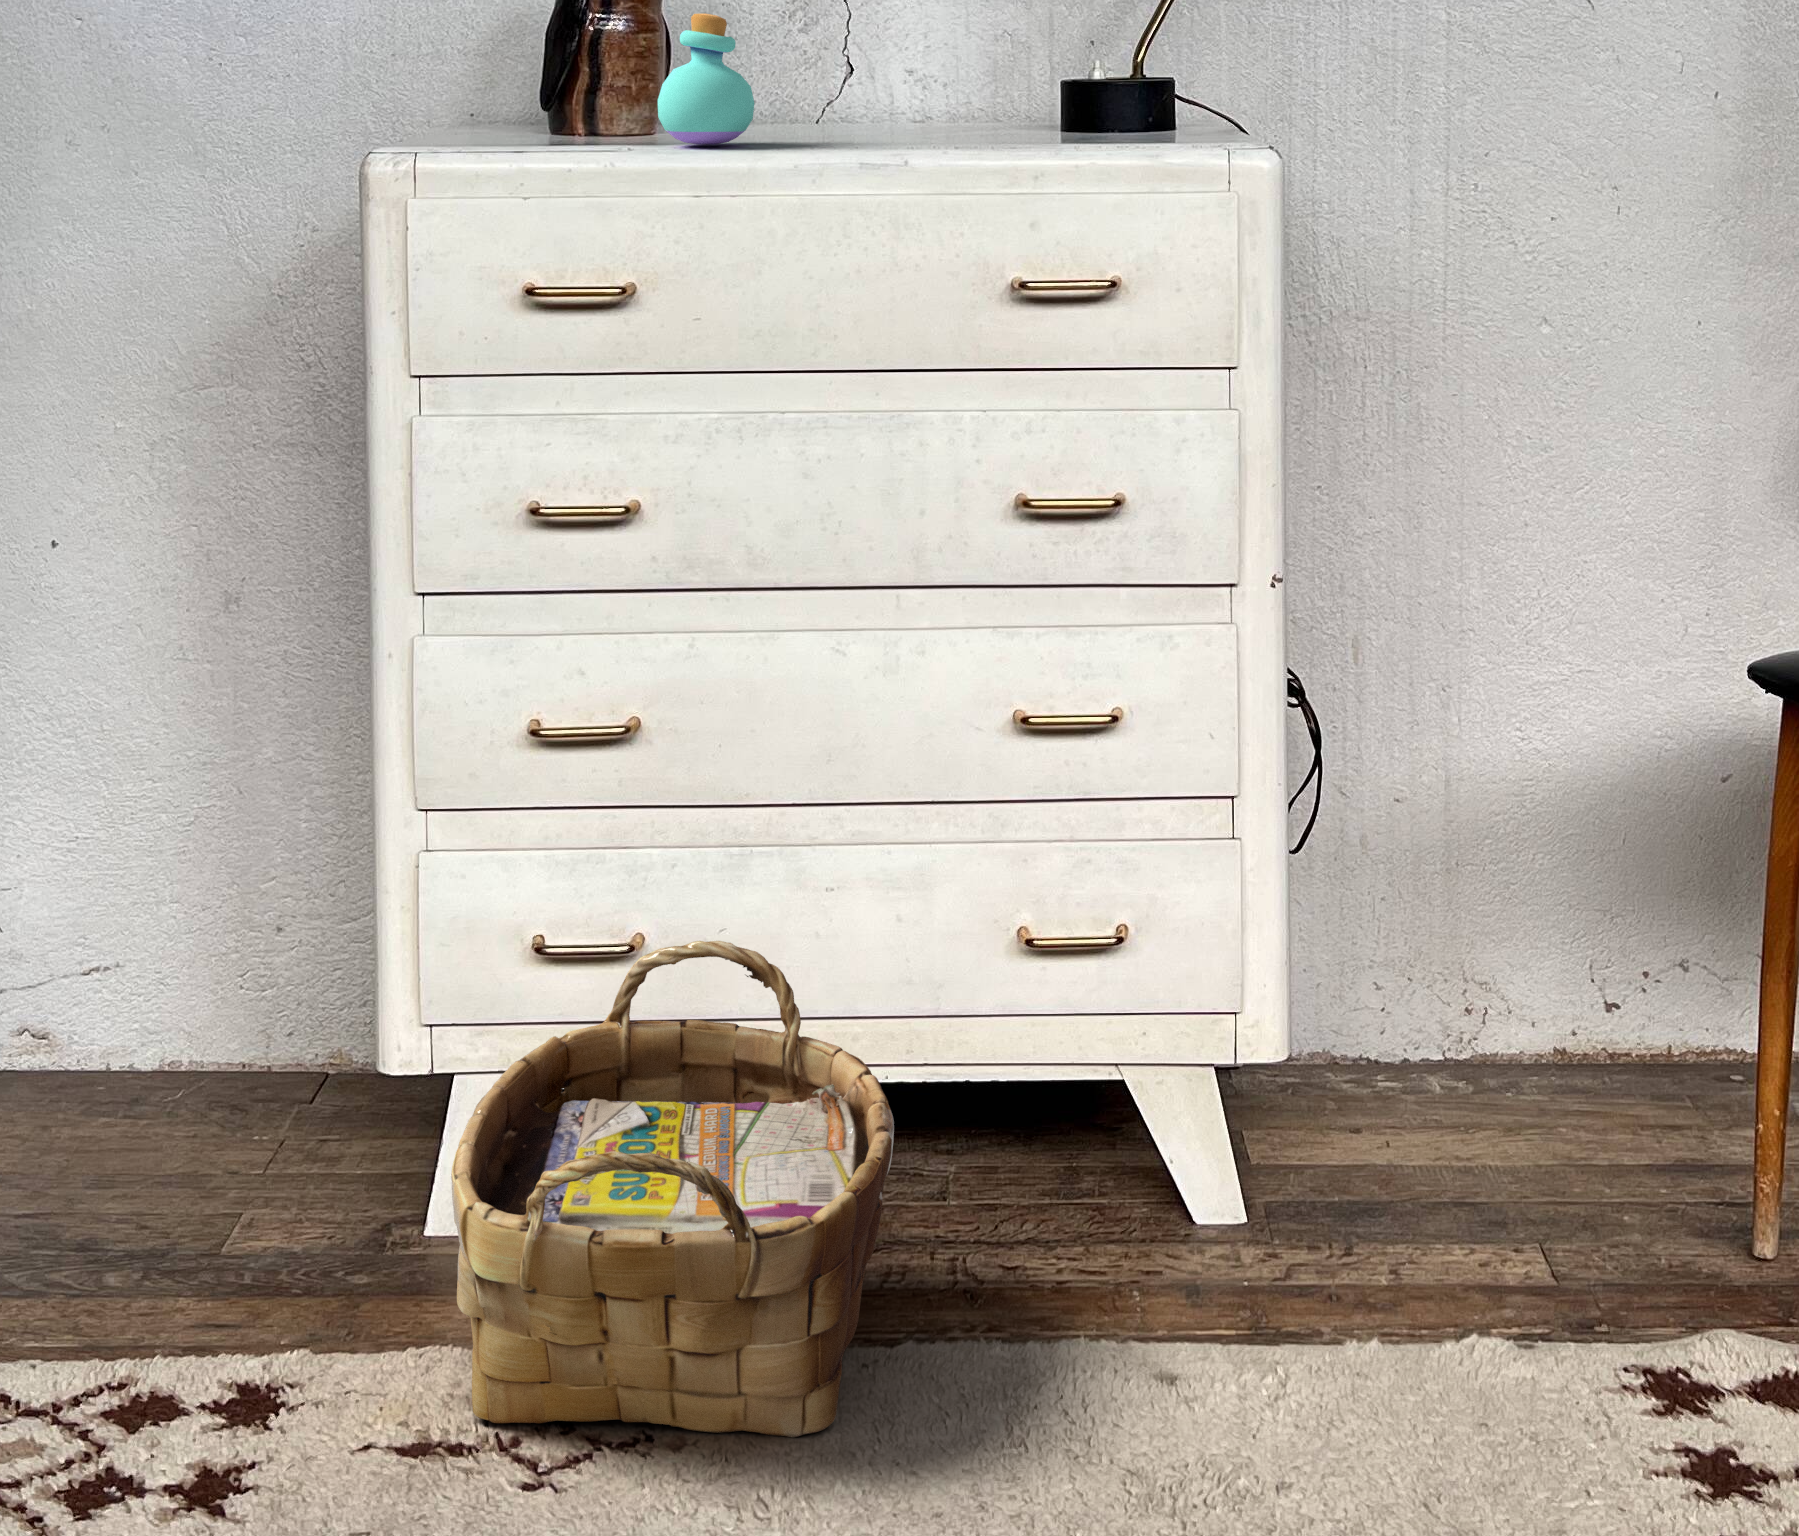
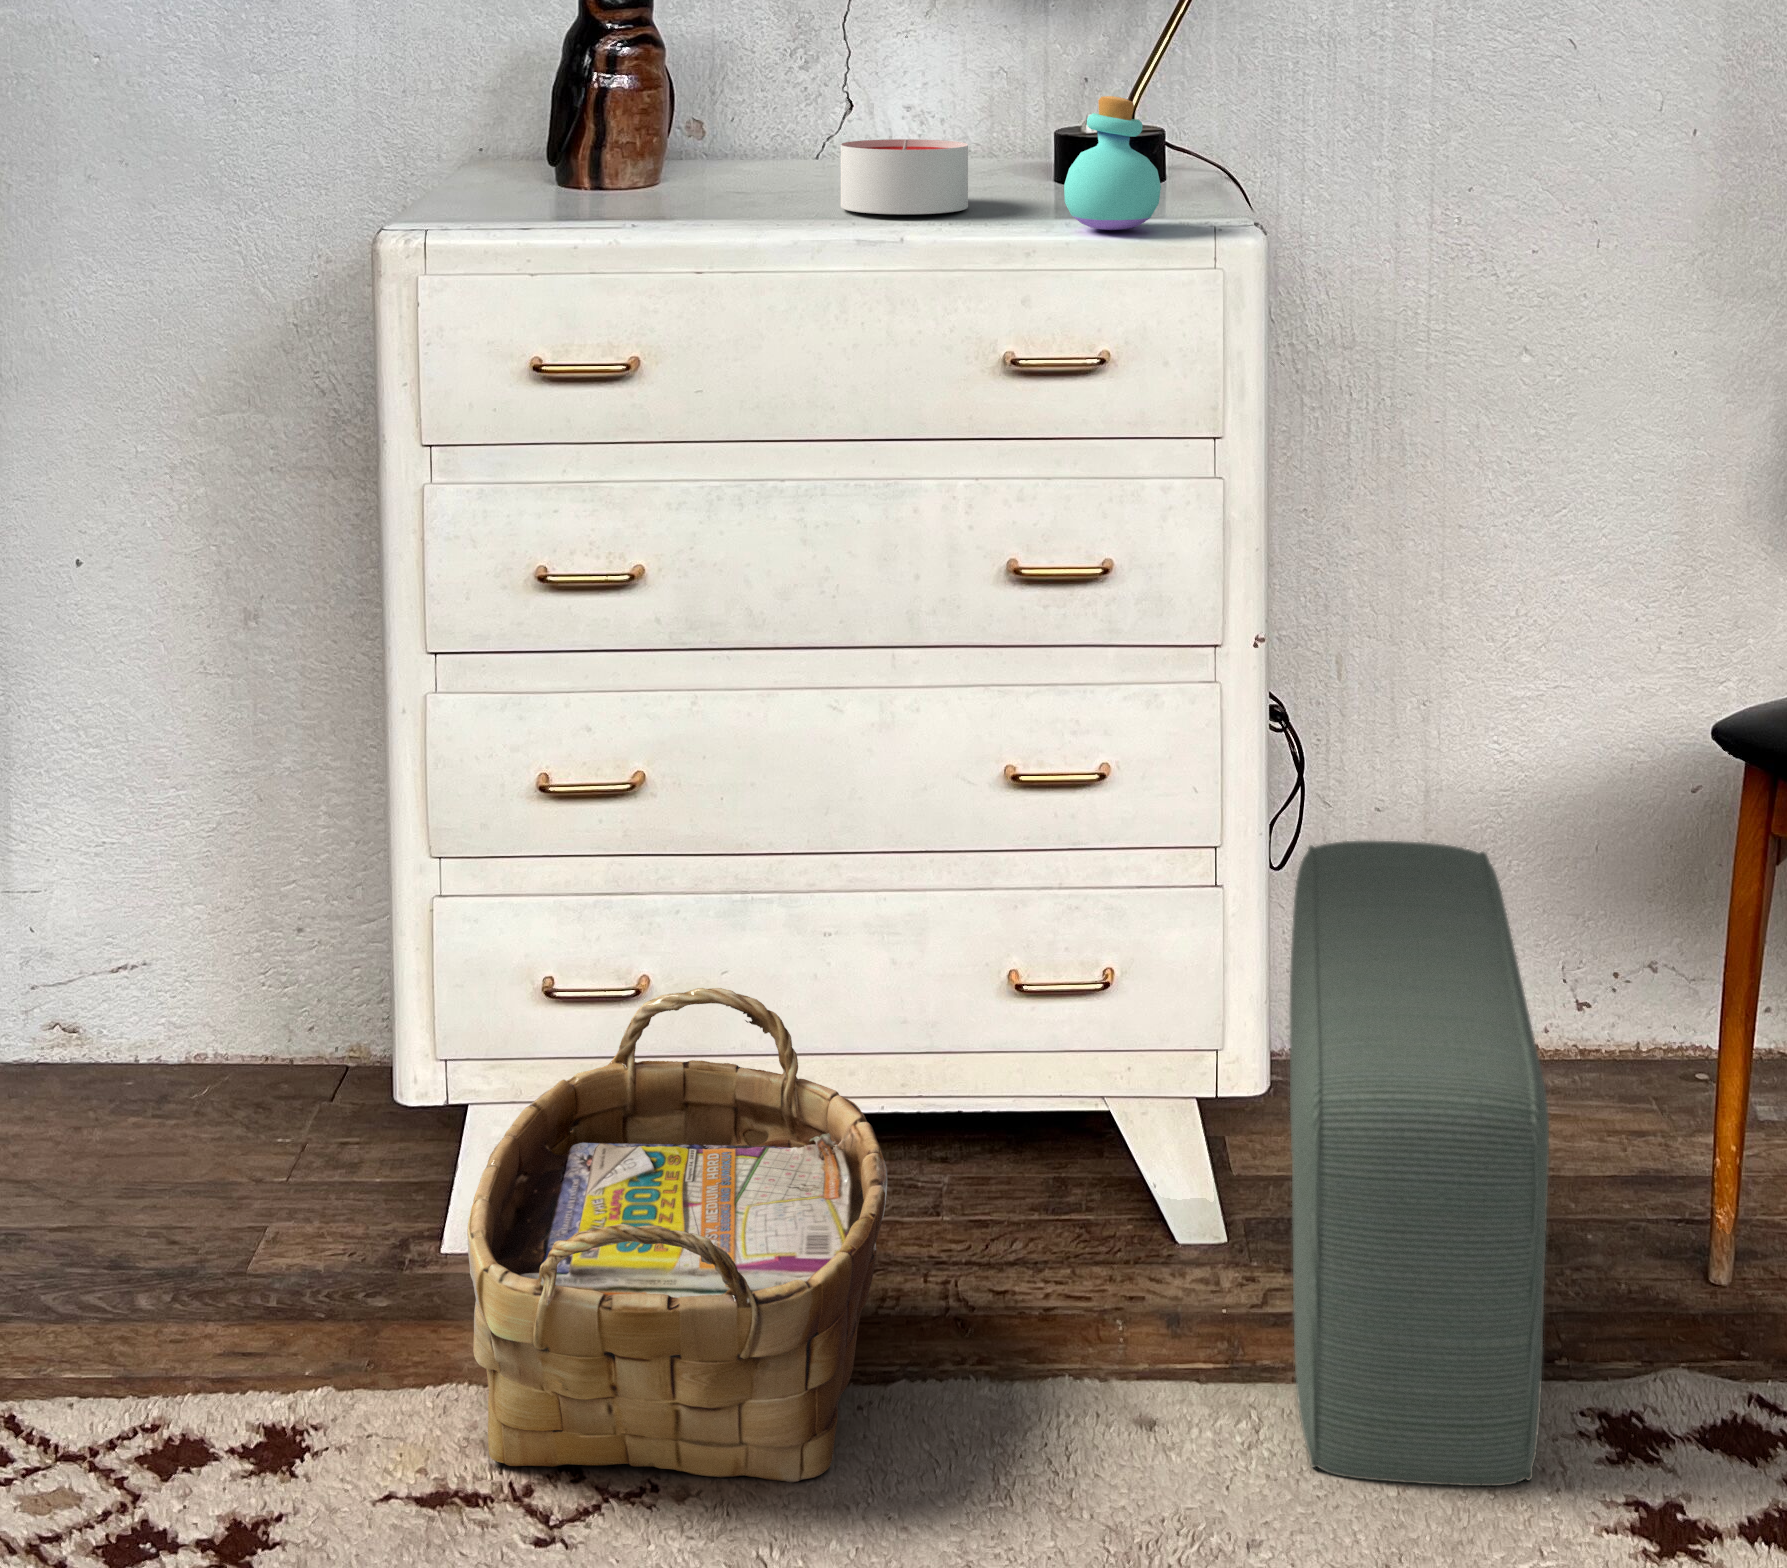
perfume bottle: present [658,14,754,144] -> present [1064,96,1161,230]
candle: none [845,78,976,145] -> present [841,139,968,214]
pouf: none [1318,809,1586,1438] -> present [1290,841,1549,1486]

